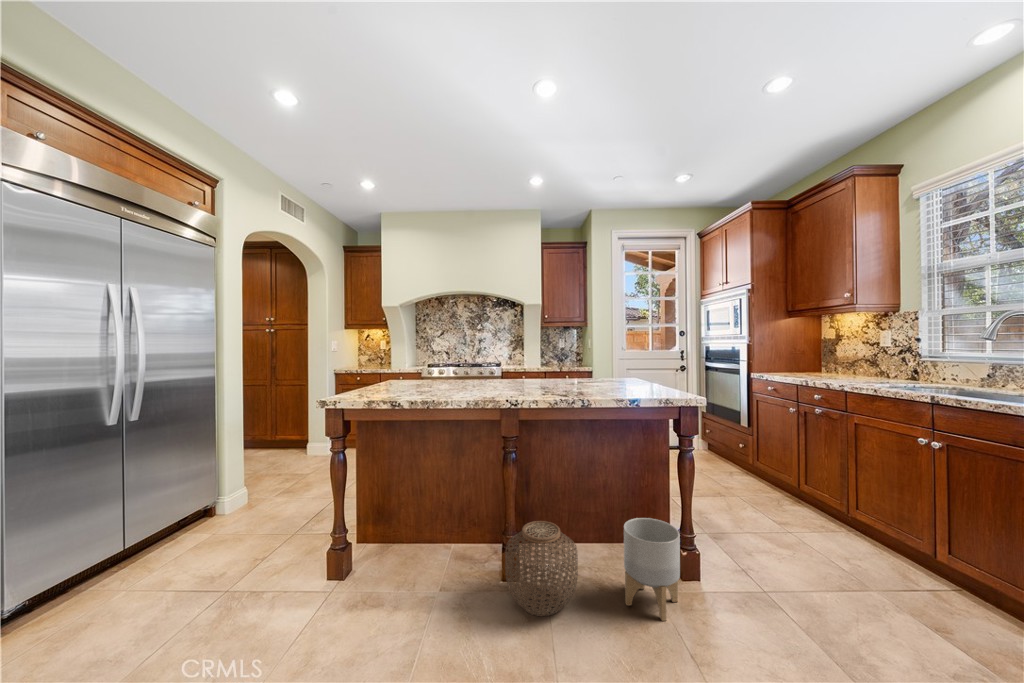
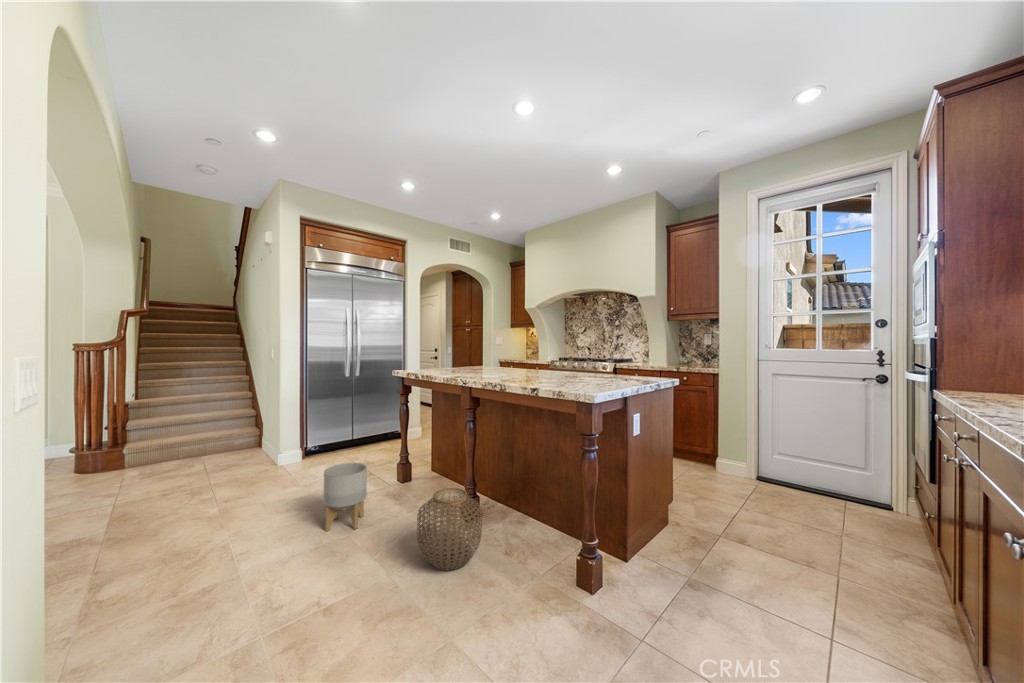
planter: present [624,518,680,621] -> present [323,463,367,531]

